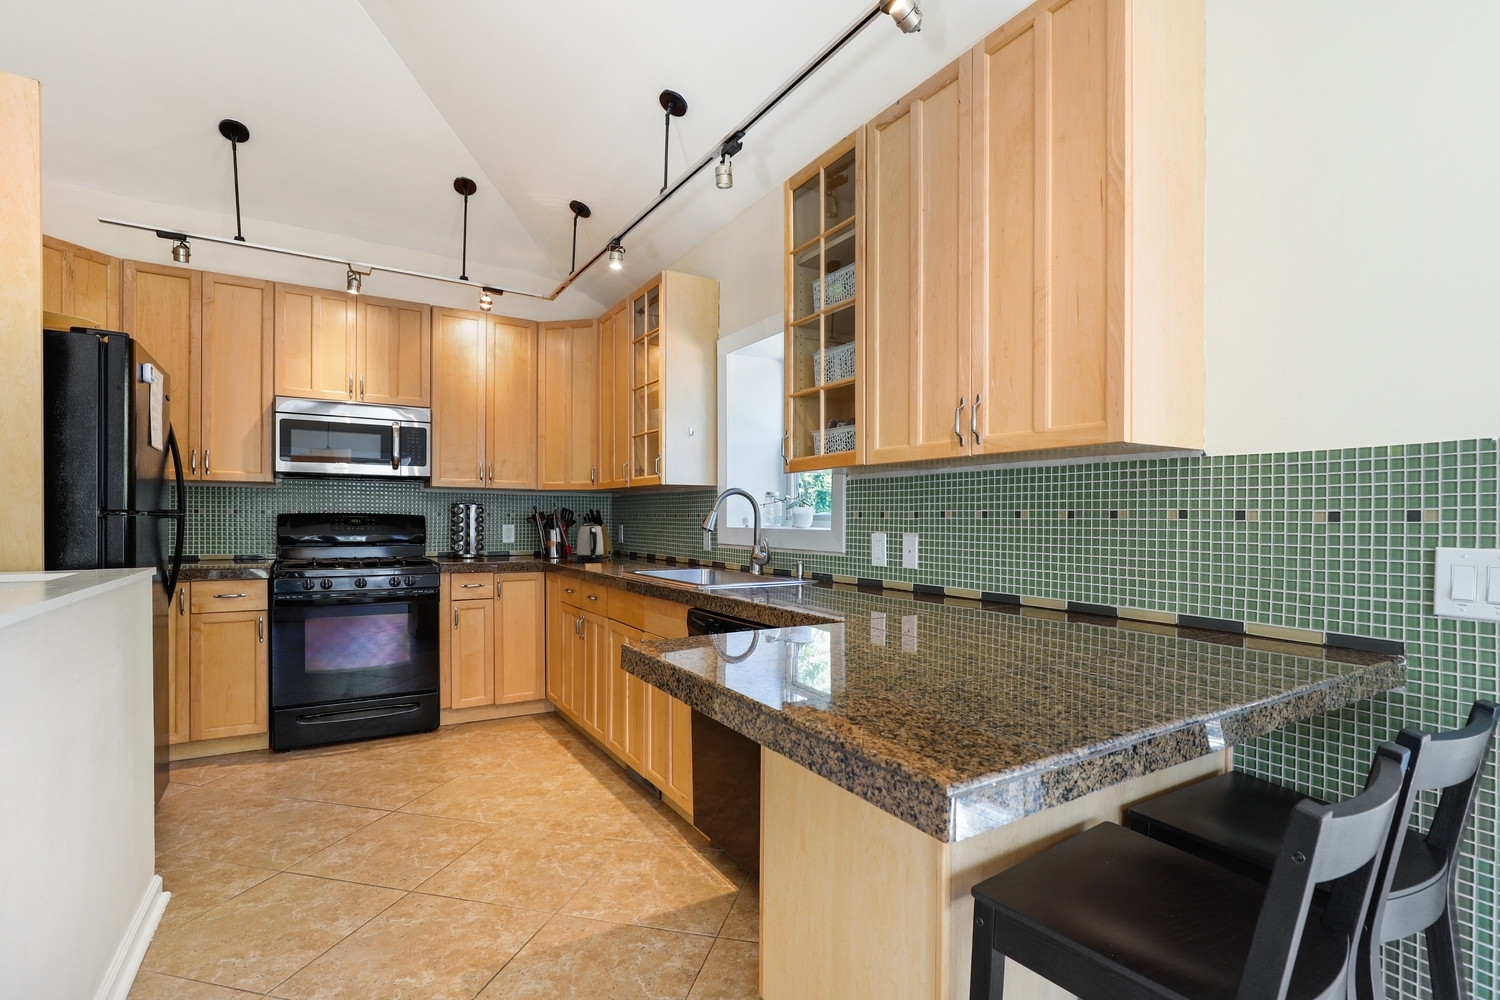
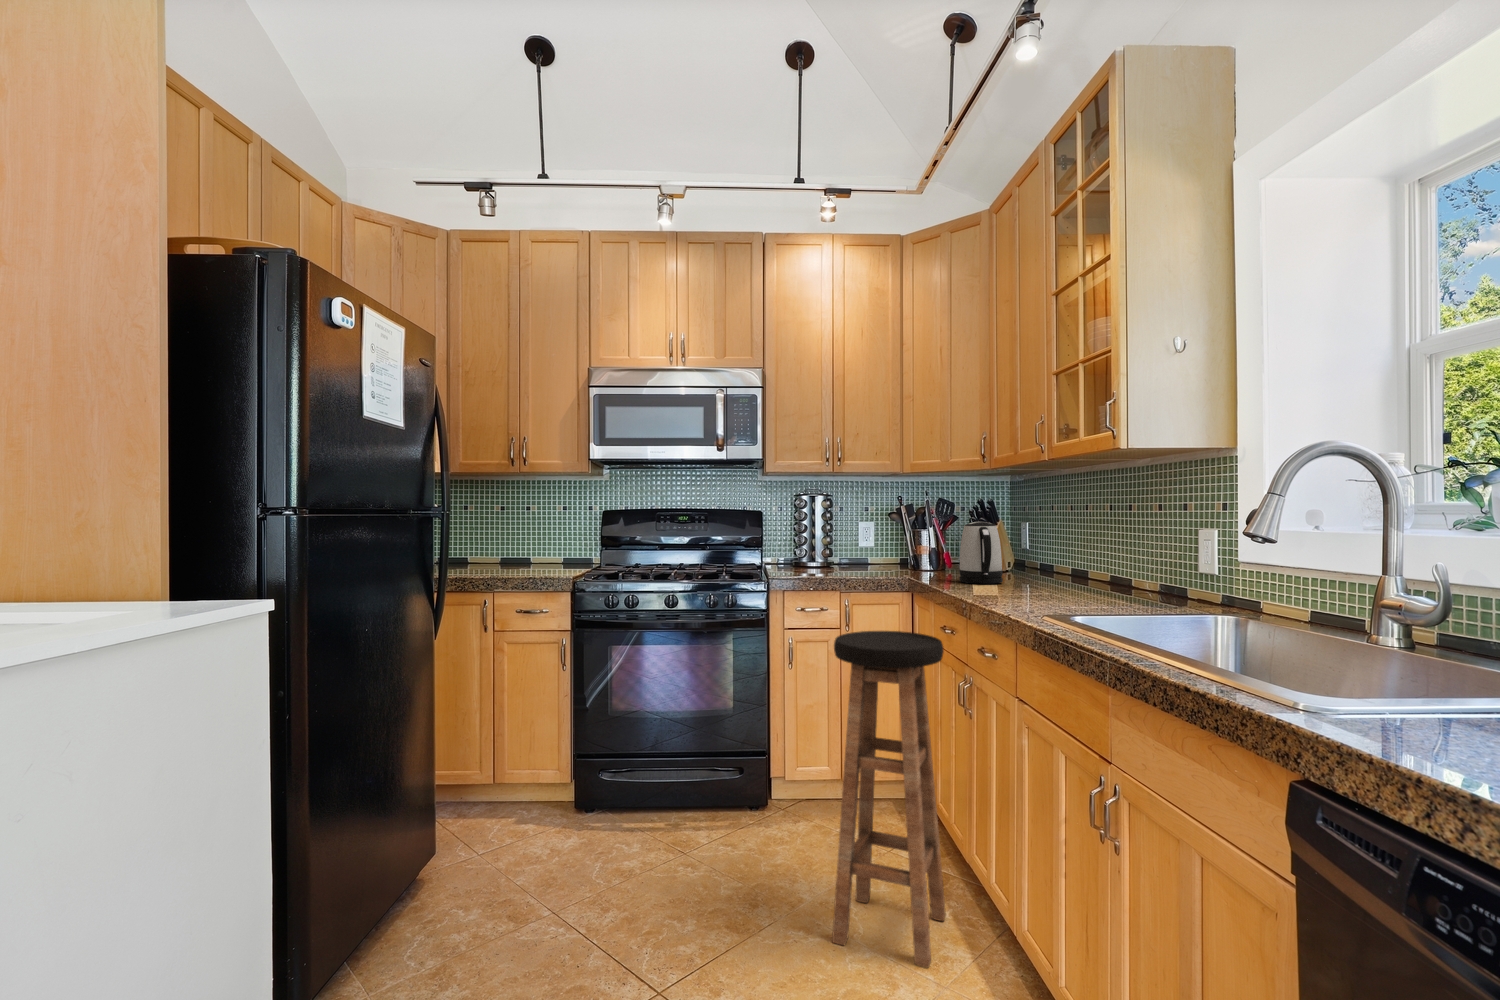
bar stool: none [498,591,568,779] -> present [832,631,946,968]

